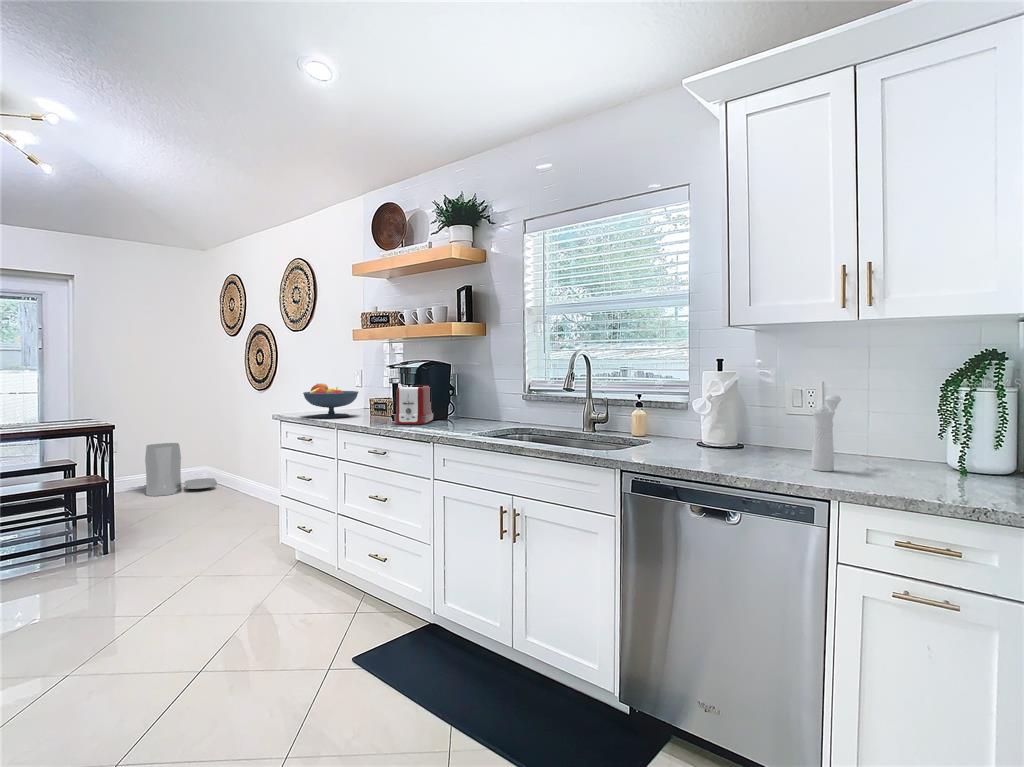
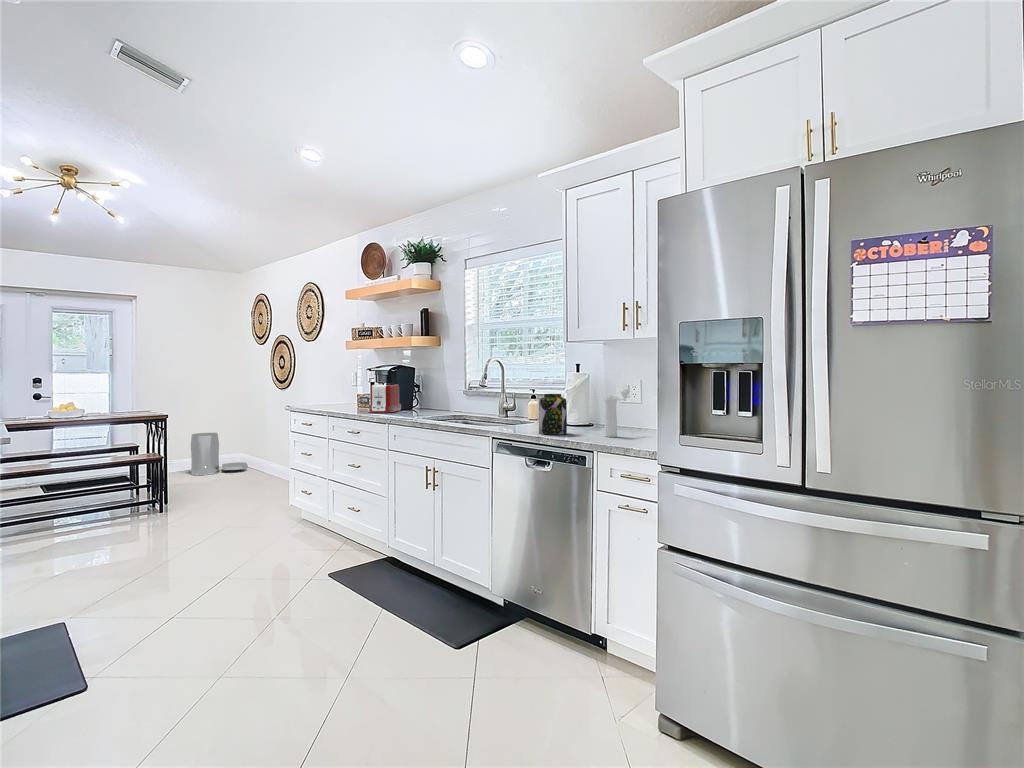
fruit bowl: present [303,383,358,418] -> none [306,383,348,409]
jar: none [698,403,746,467] -> present [539,394,567,435]

